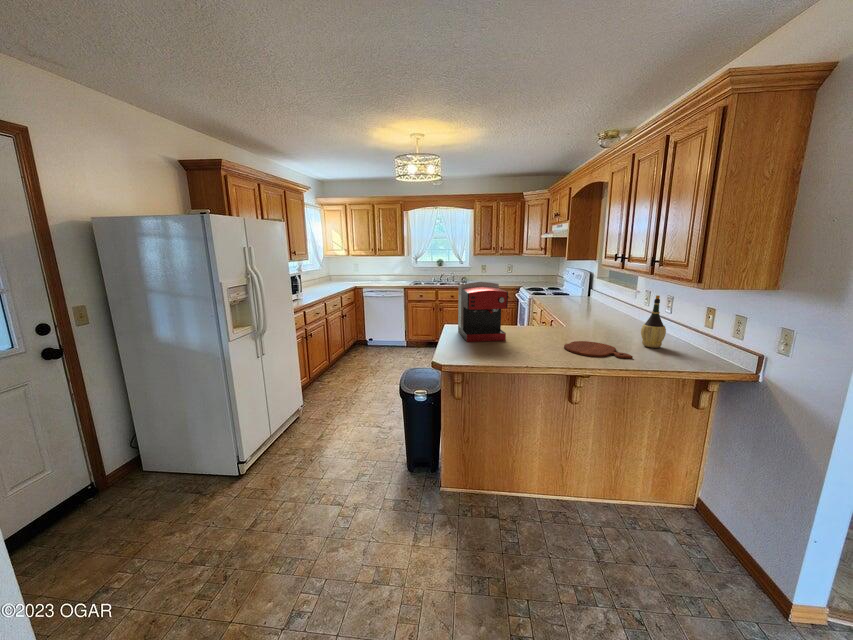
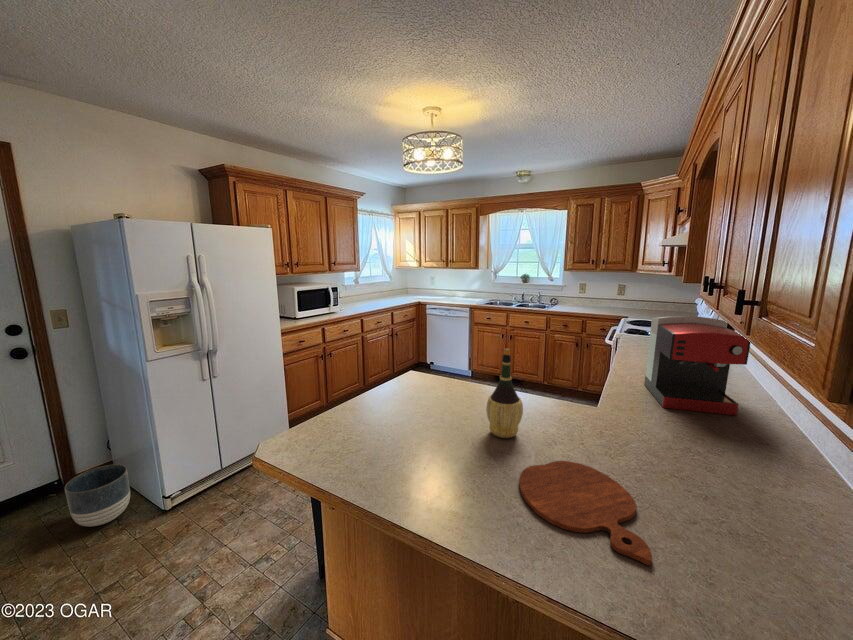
coffee maker: present [458,282,508,342] -> present [644,316,750,415]
wine bottle: present [641,295,666,348] -> present [486,349,523,438]
planter: none [145,442,201,498] -> present [65,464,130,526]

